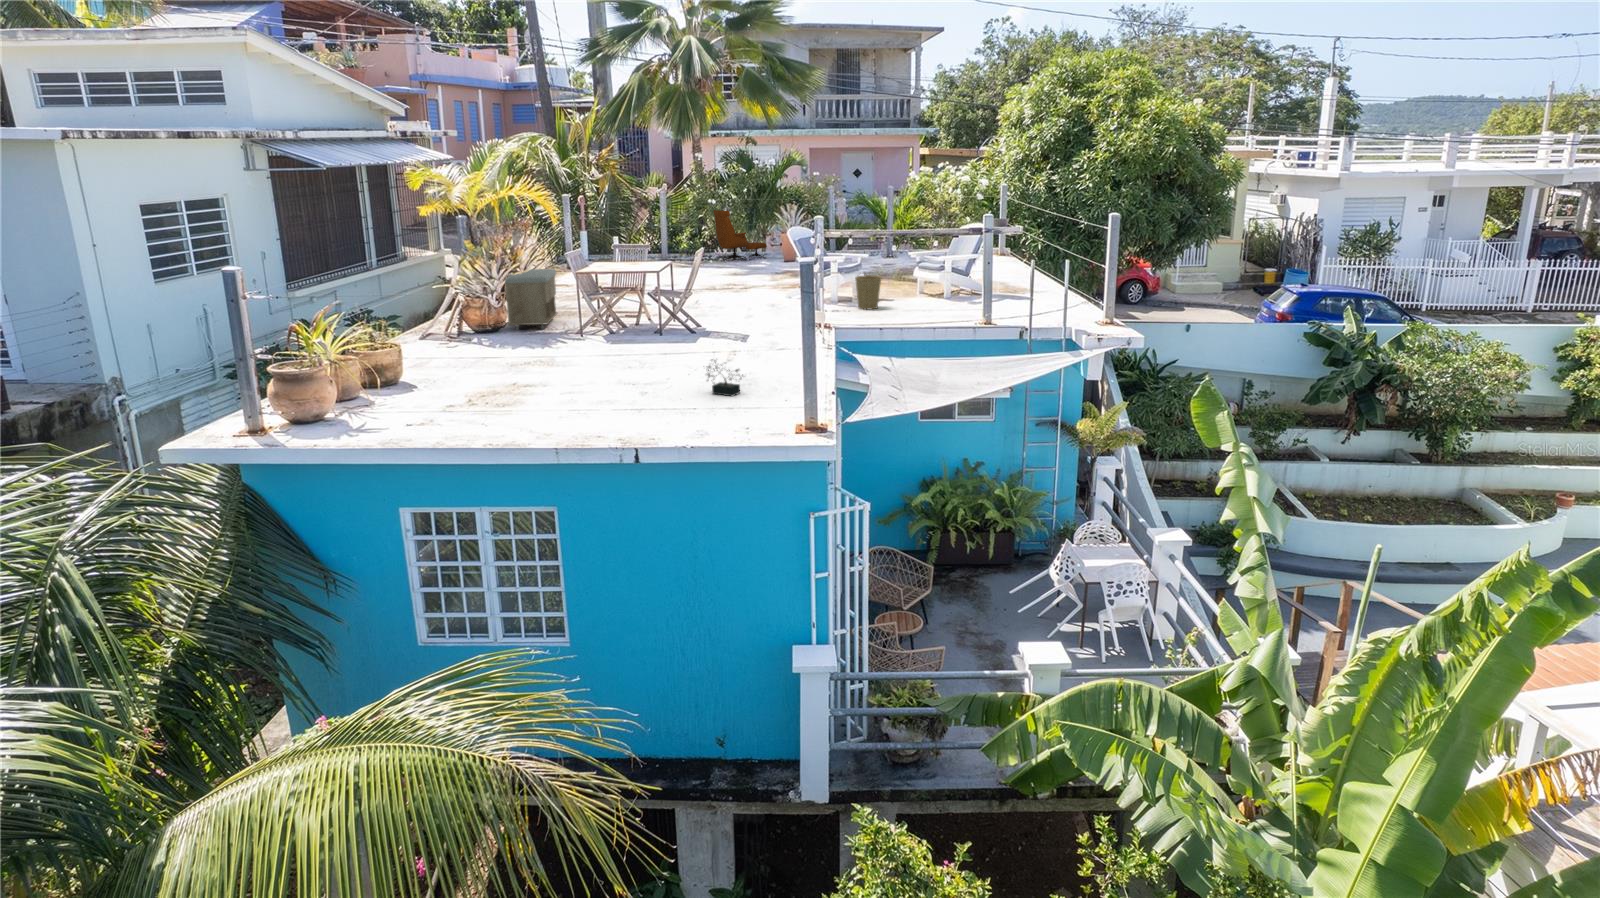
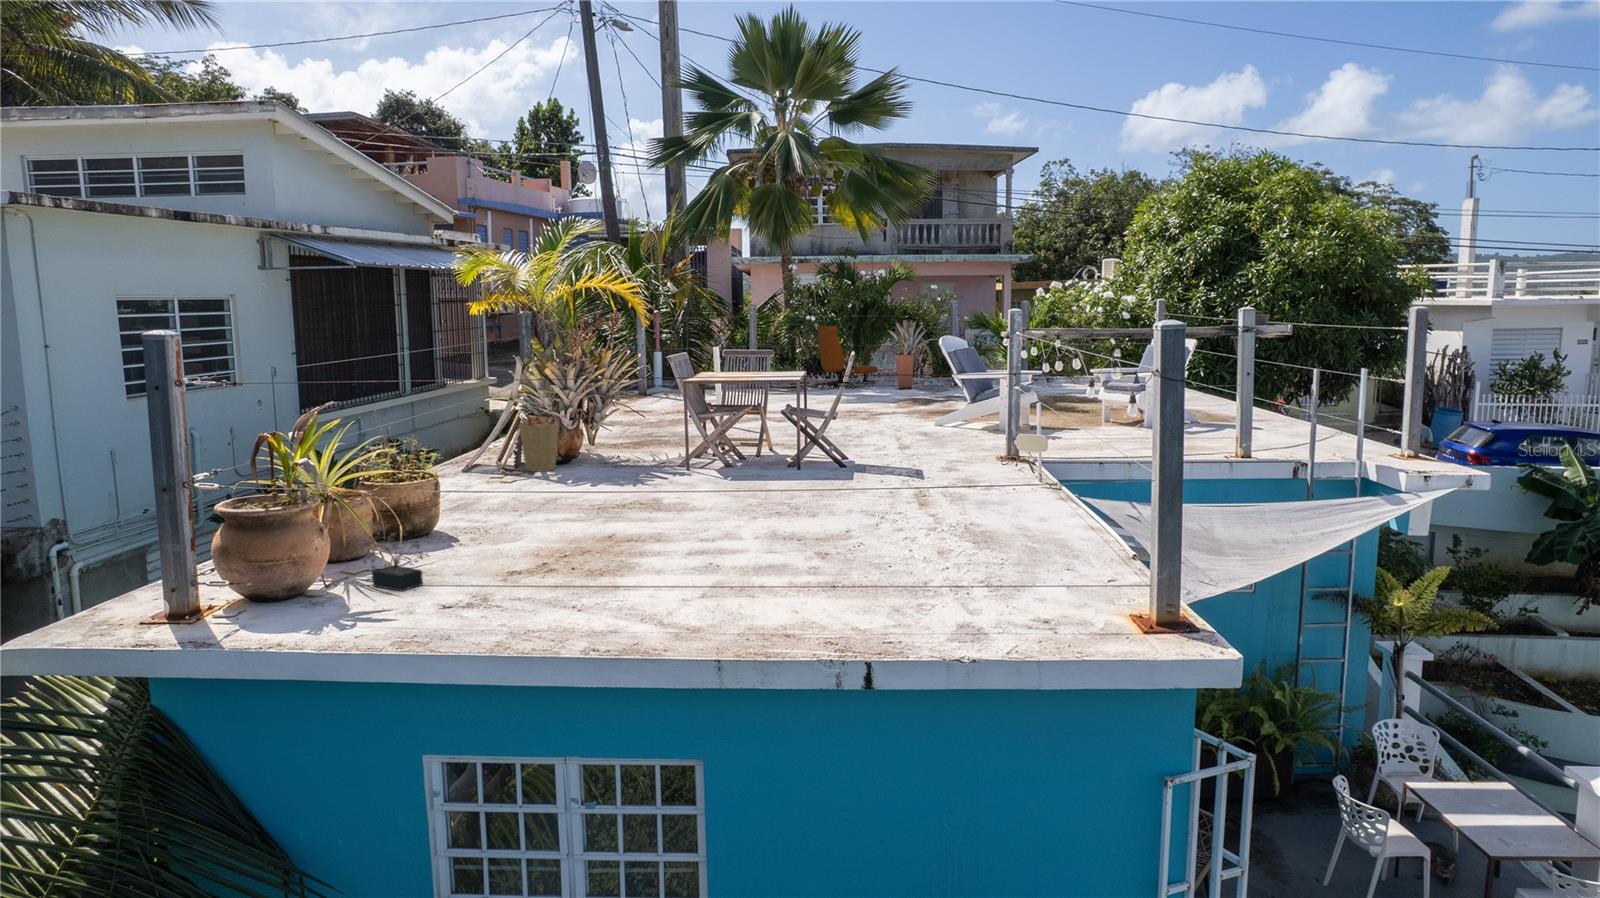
storage bench: present [505,269,557,330] -> none [582,380,648,460]
basket: present [855,275,881,309] -> present [519,419,559,472]
decorative plant: present [707,359,743,396] -> present [359,525,430,591]

